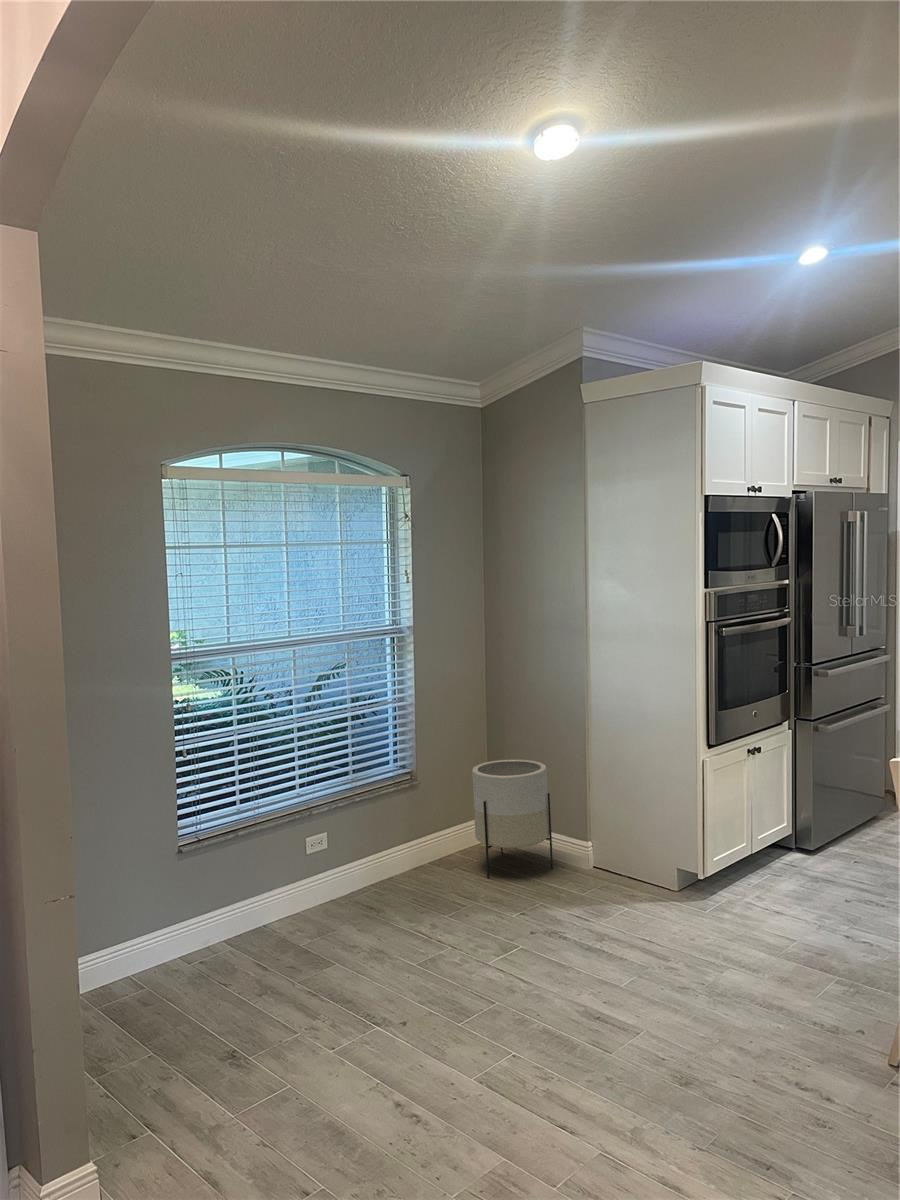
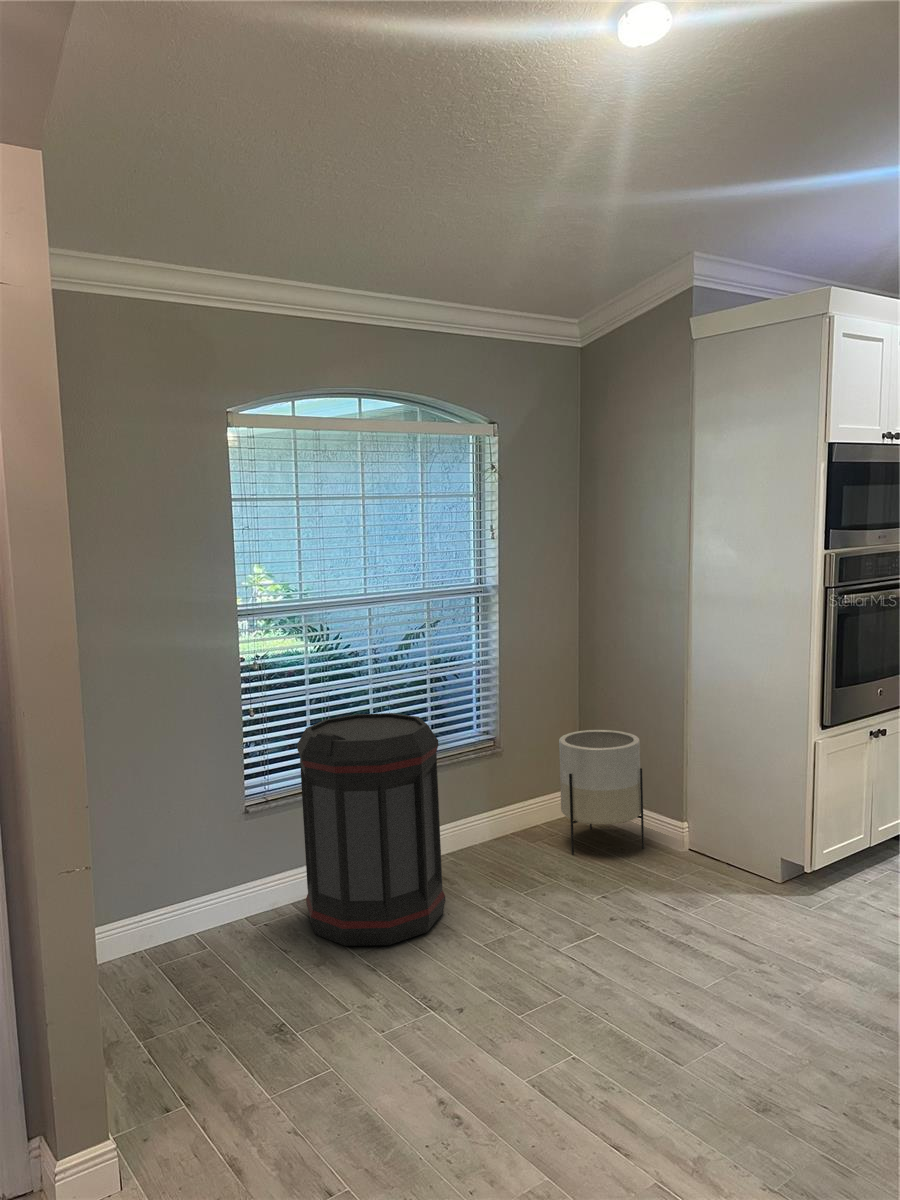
trash can: none [230,750,376,976] -> present [297,713,445,946]

